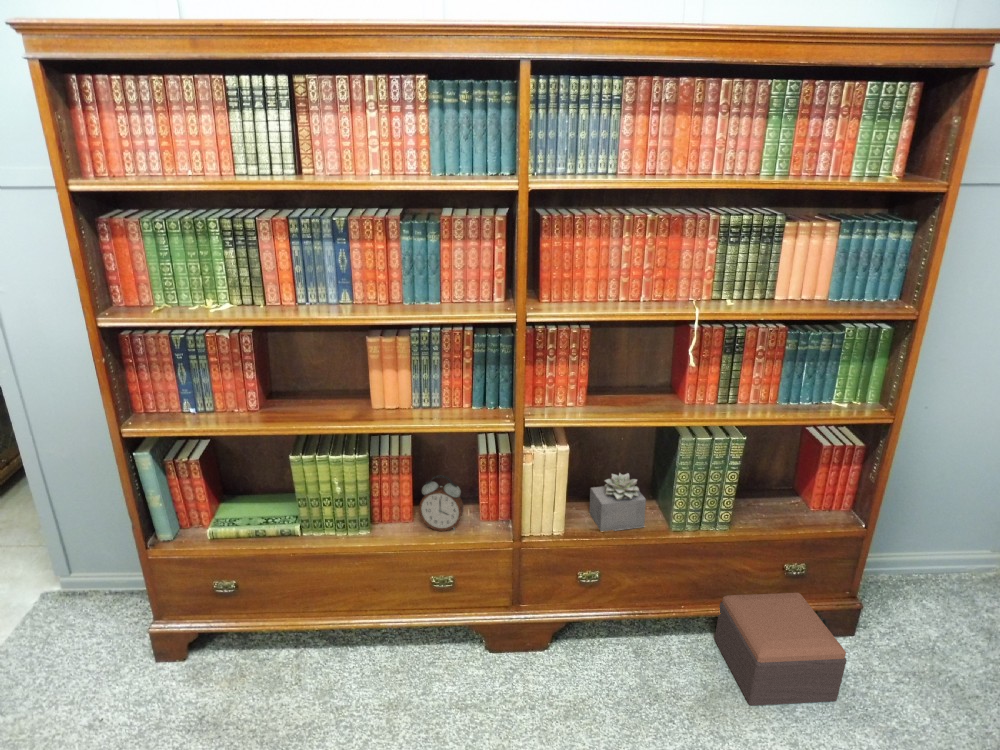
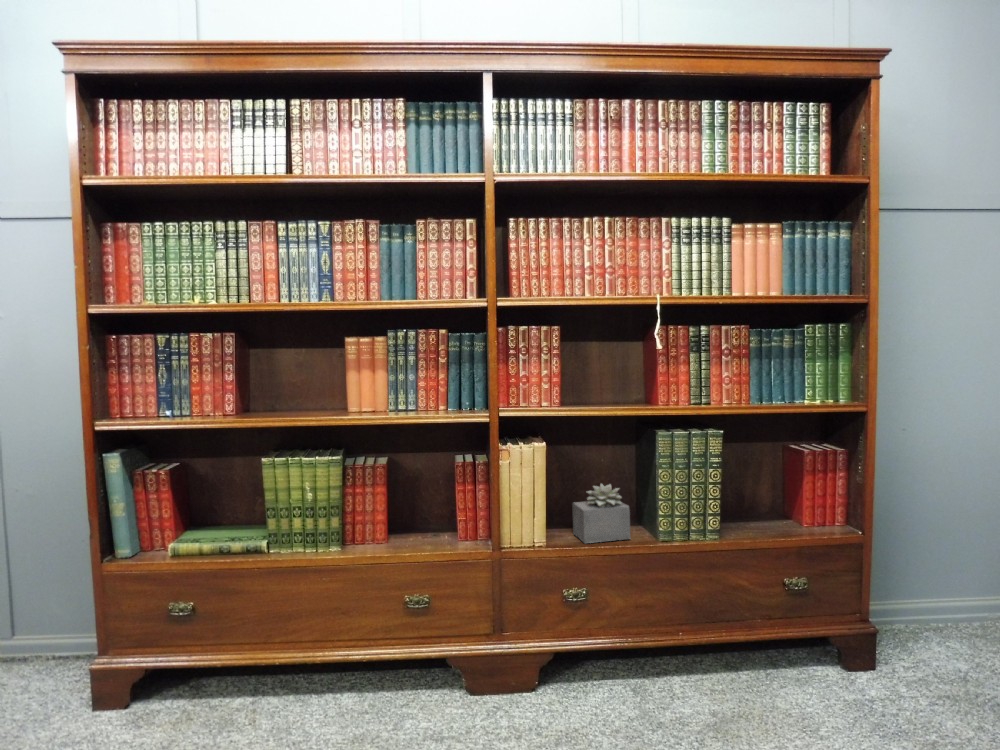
alarm clock: present [419,475,463,531] -> none [393,485,440,546]
footstool: present [715,593,847,705] -> none [721,613,863,730]

